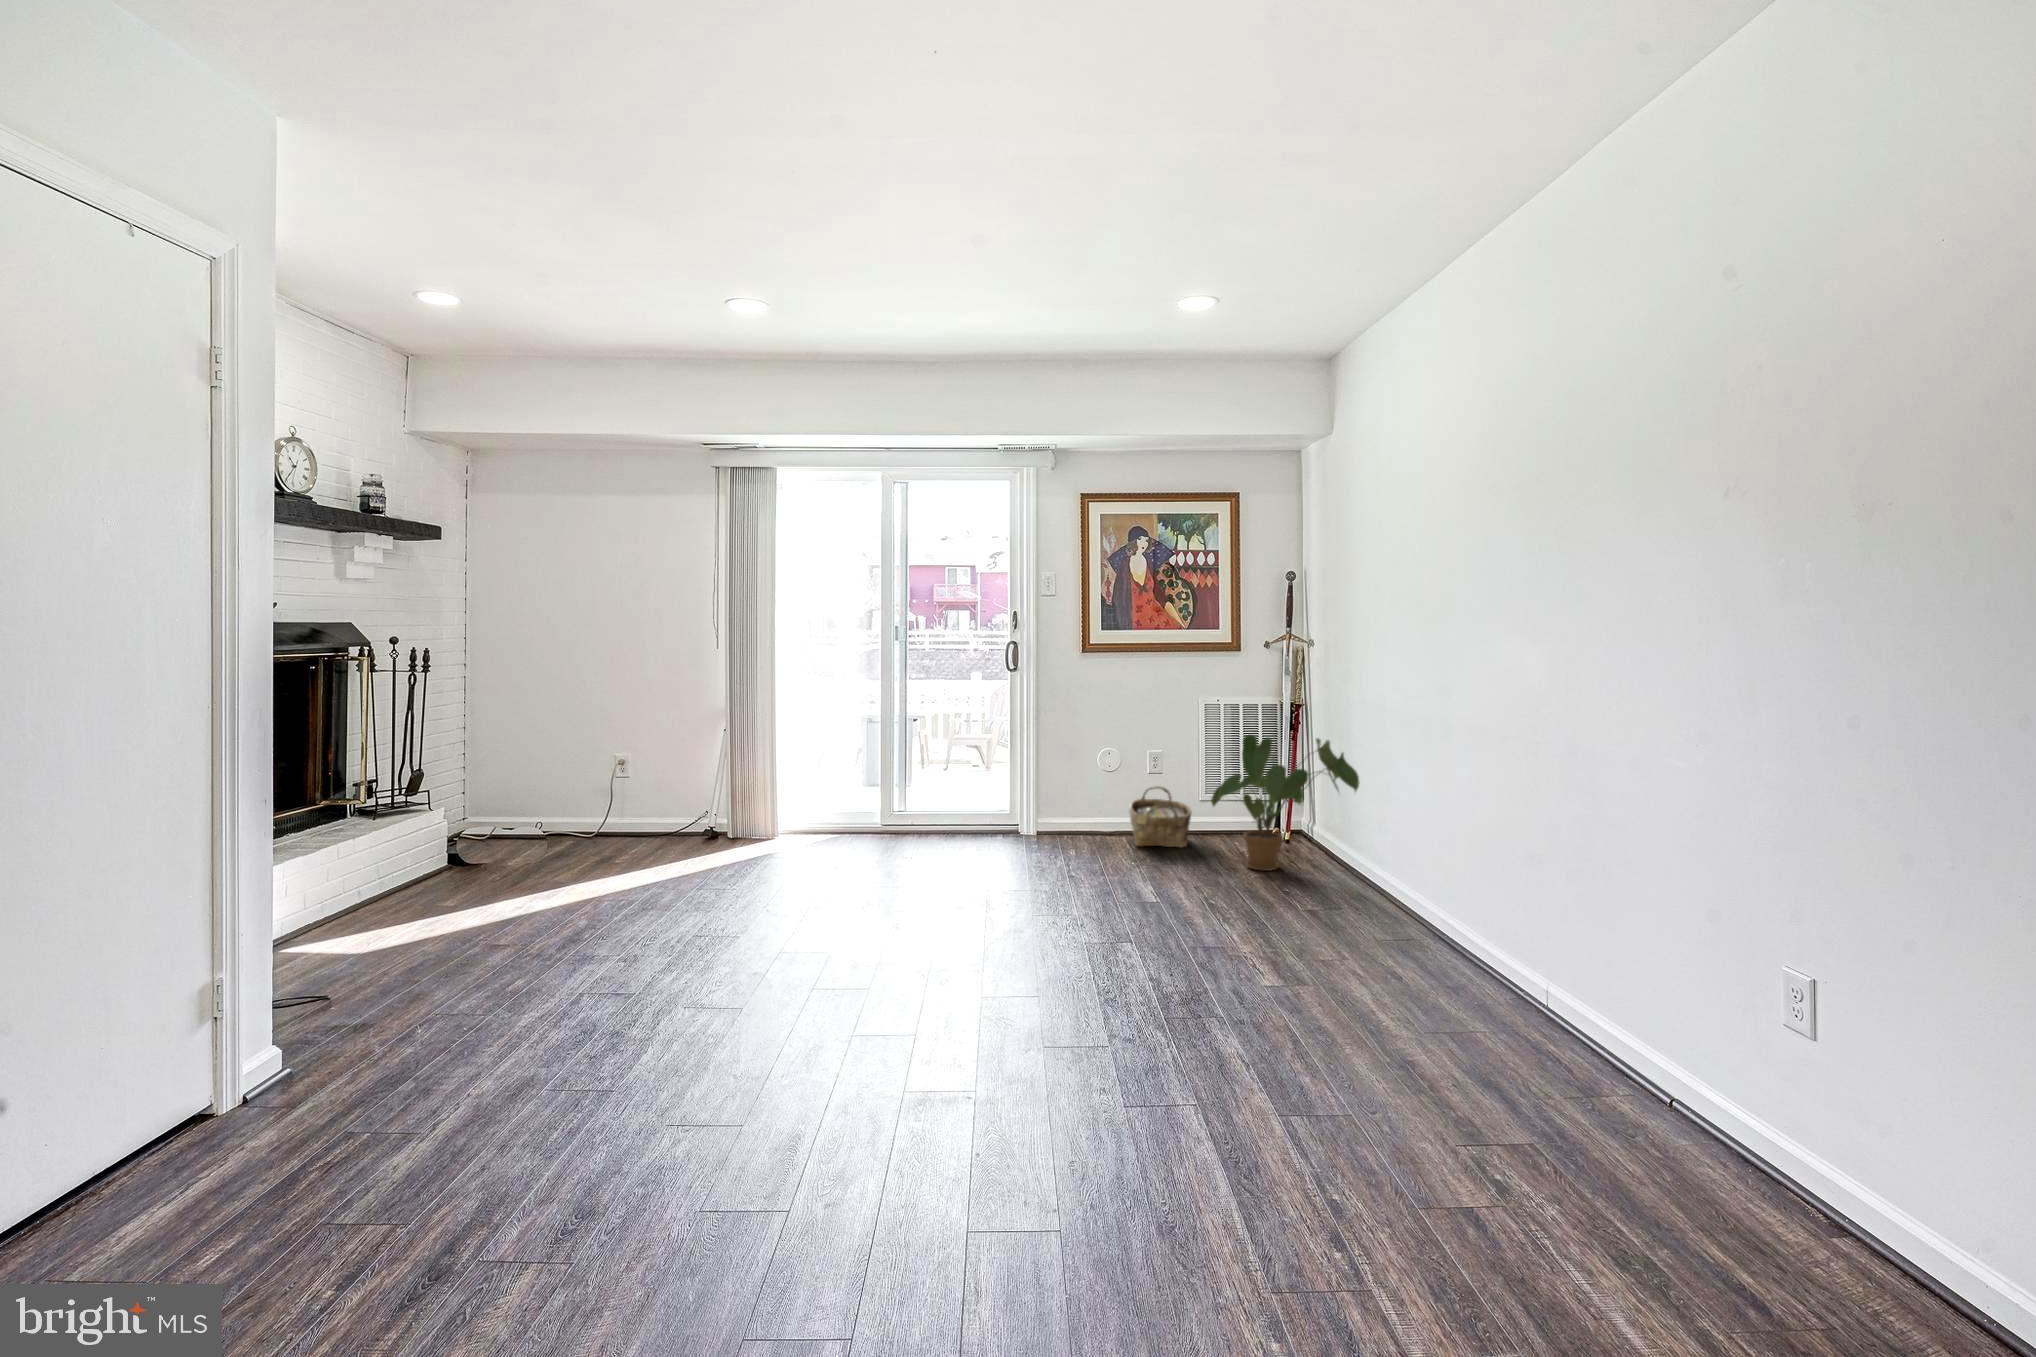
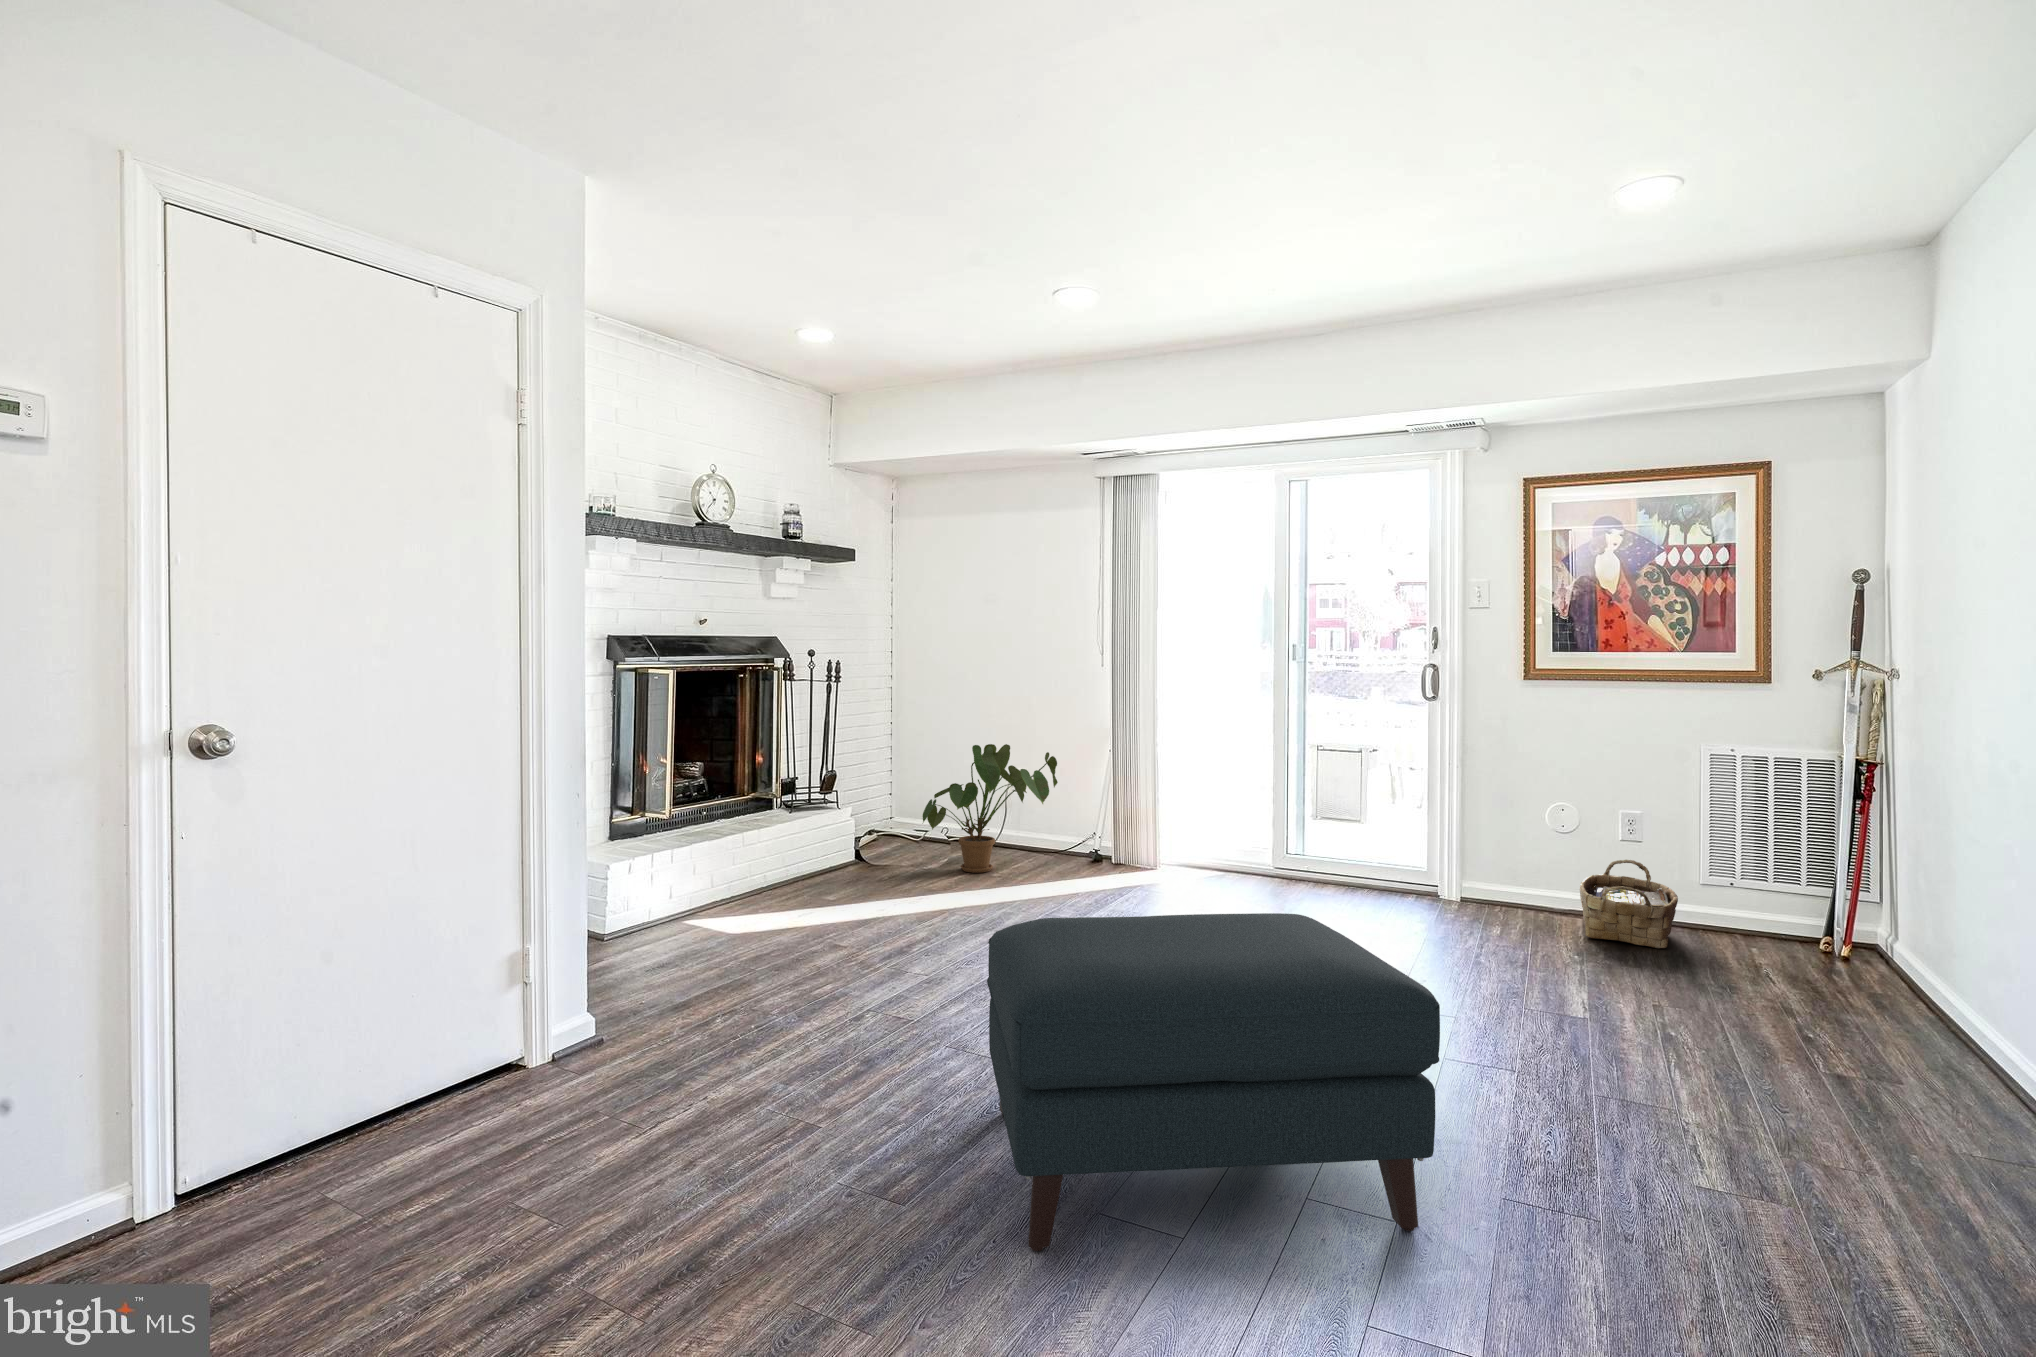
house plant: present [1211,735,1360,871] -> present [923,744,1058,873]
ottoman: none [769,841,1140,1128] -> present [987,913,1440,1251]

